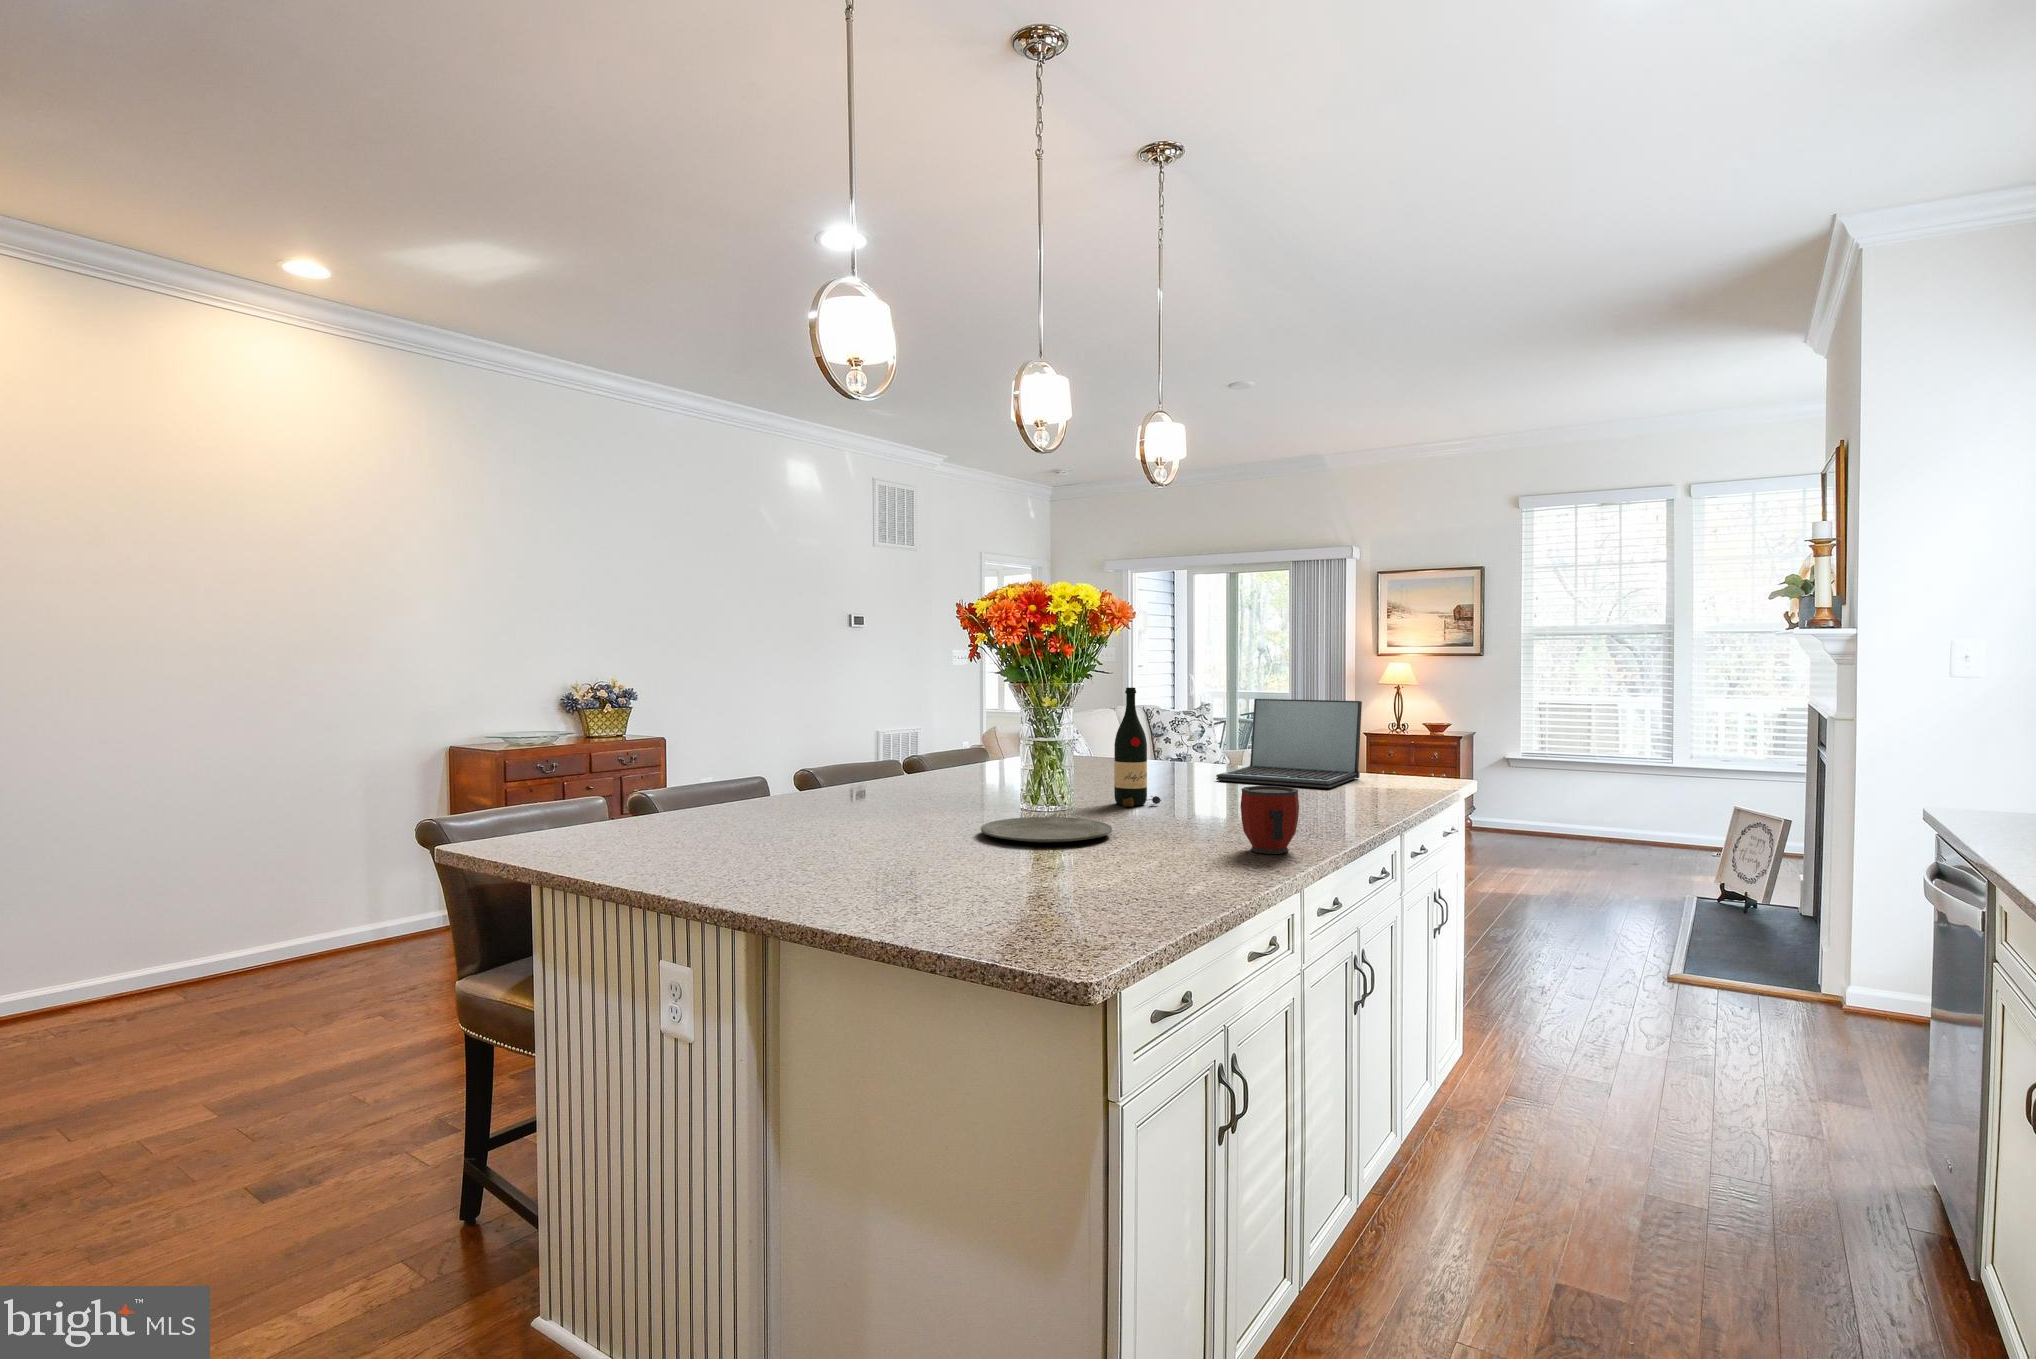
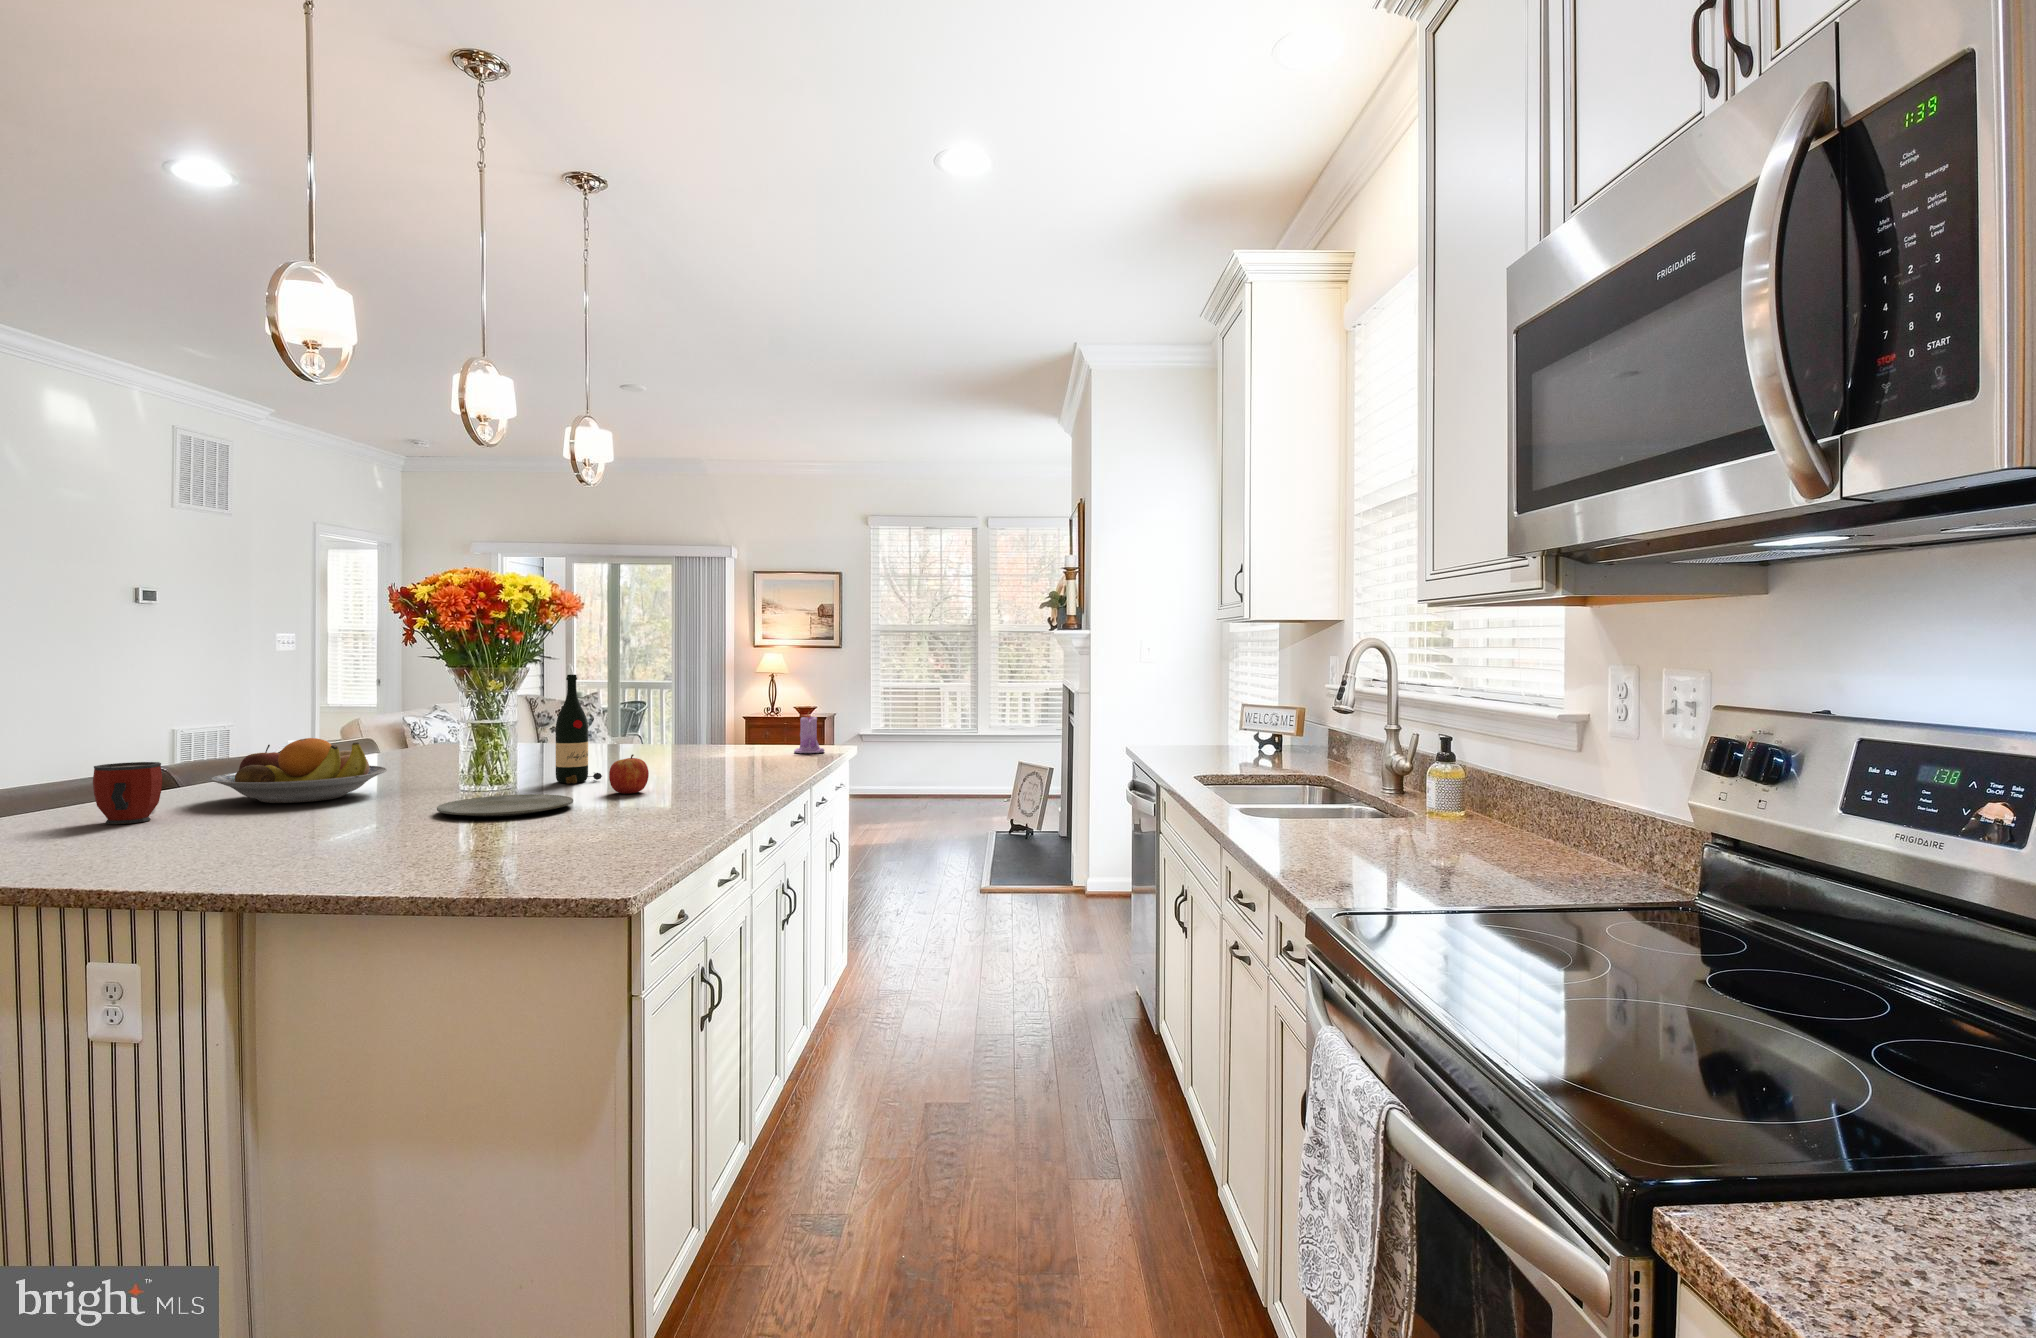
laptop: present [1216,699,1362,788] -> none [642,685,766,758]
candle: none [1394,733,1434,786] -> present [794,713,824,753]
fruit bowl: none [826,746,961,807] -> present [211,738,387,803]
apple: none [1158,781,1201,825] -> present [609,754,649,794]
mug: present [1241,786,1299,854] -> present [93,762,162,824]

